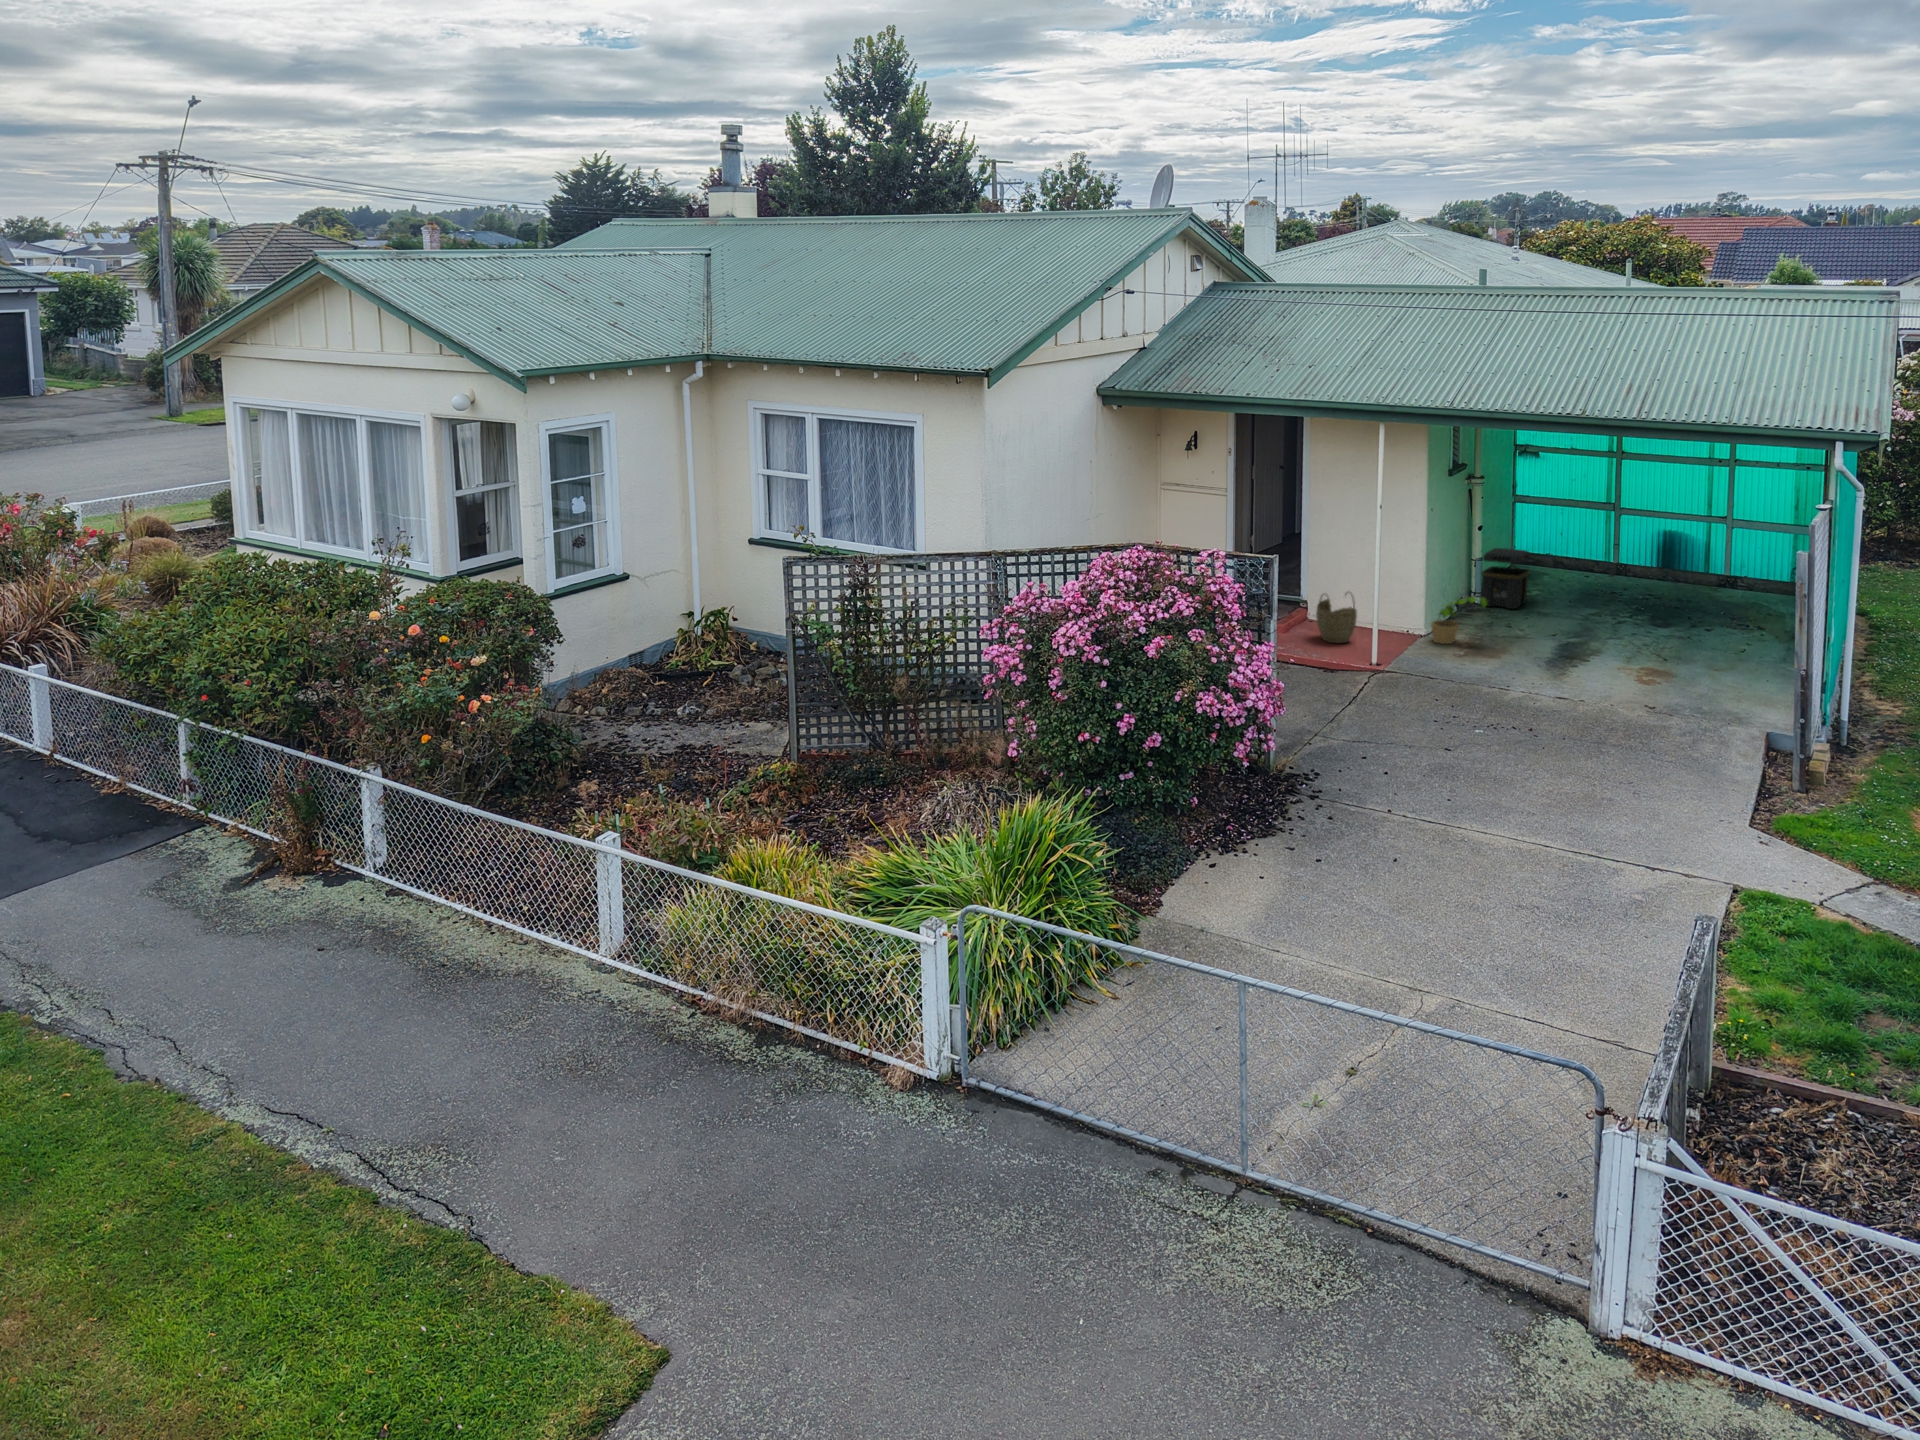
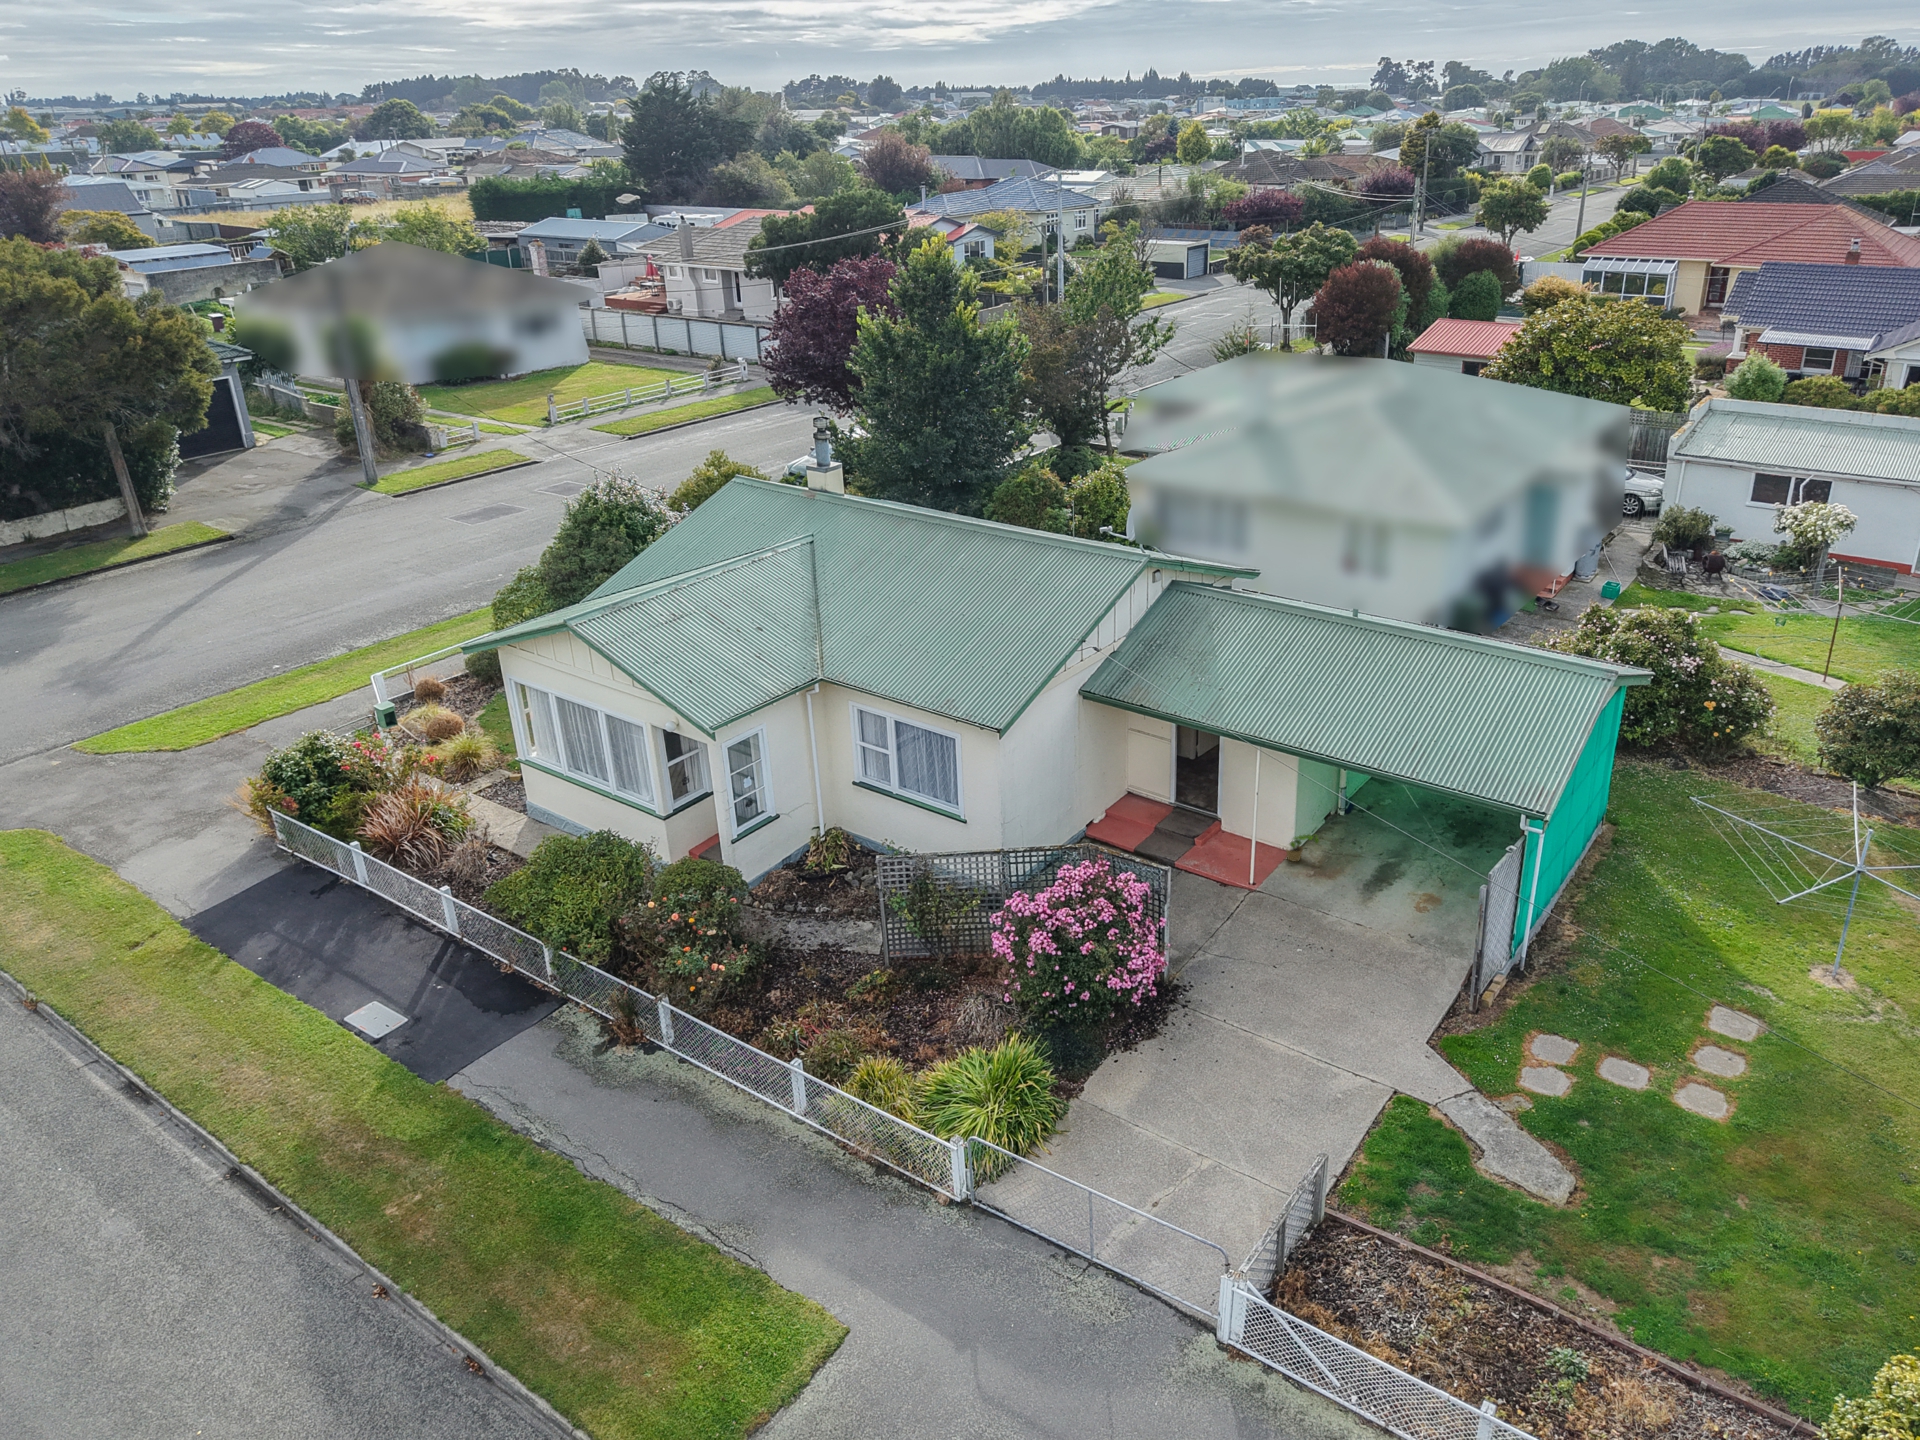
toolbox: present [1481,548,1531,609] -> none [1328,781,1362,825]
woven basket: present [1316,593,1357,643] -> none [1214,825,1239,858]

